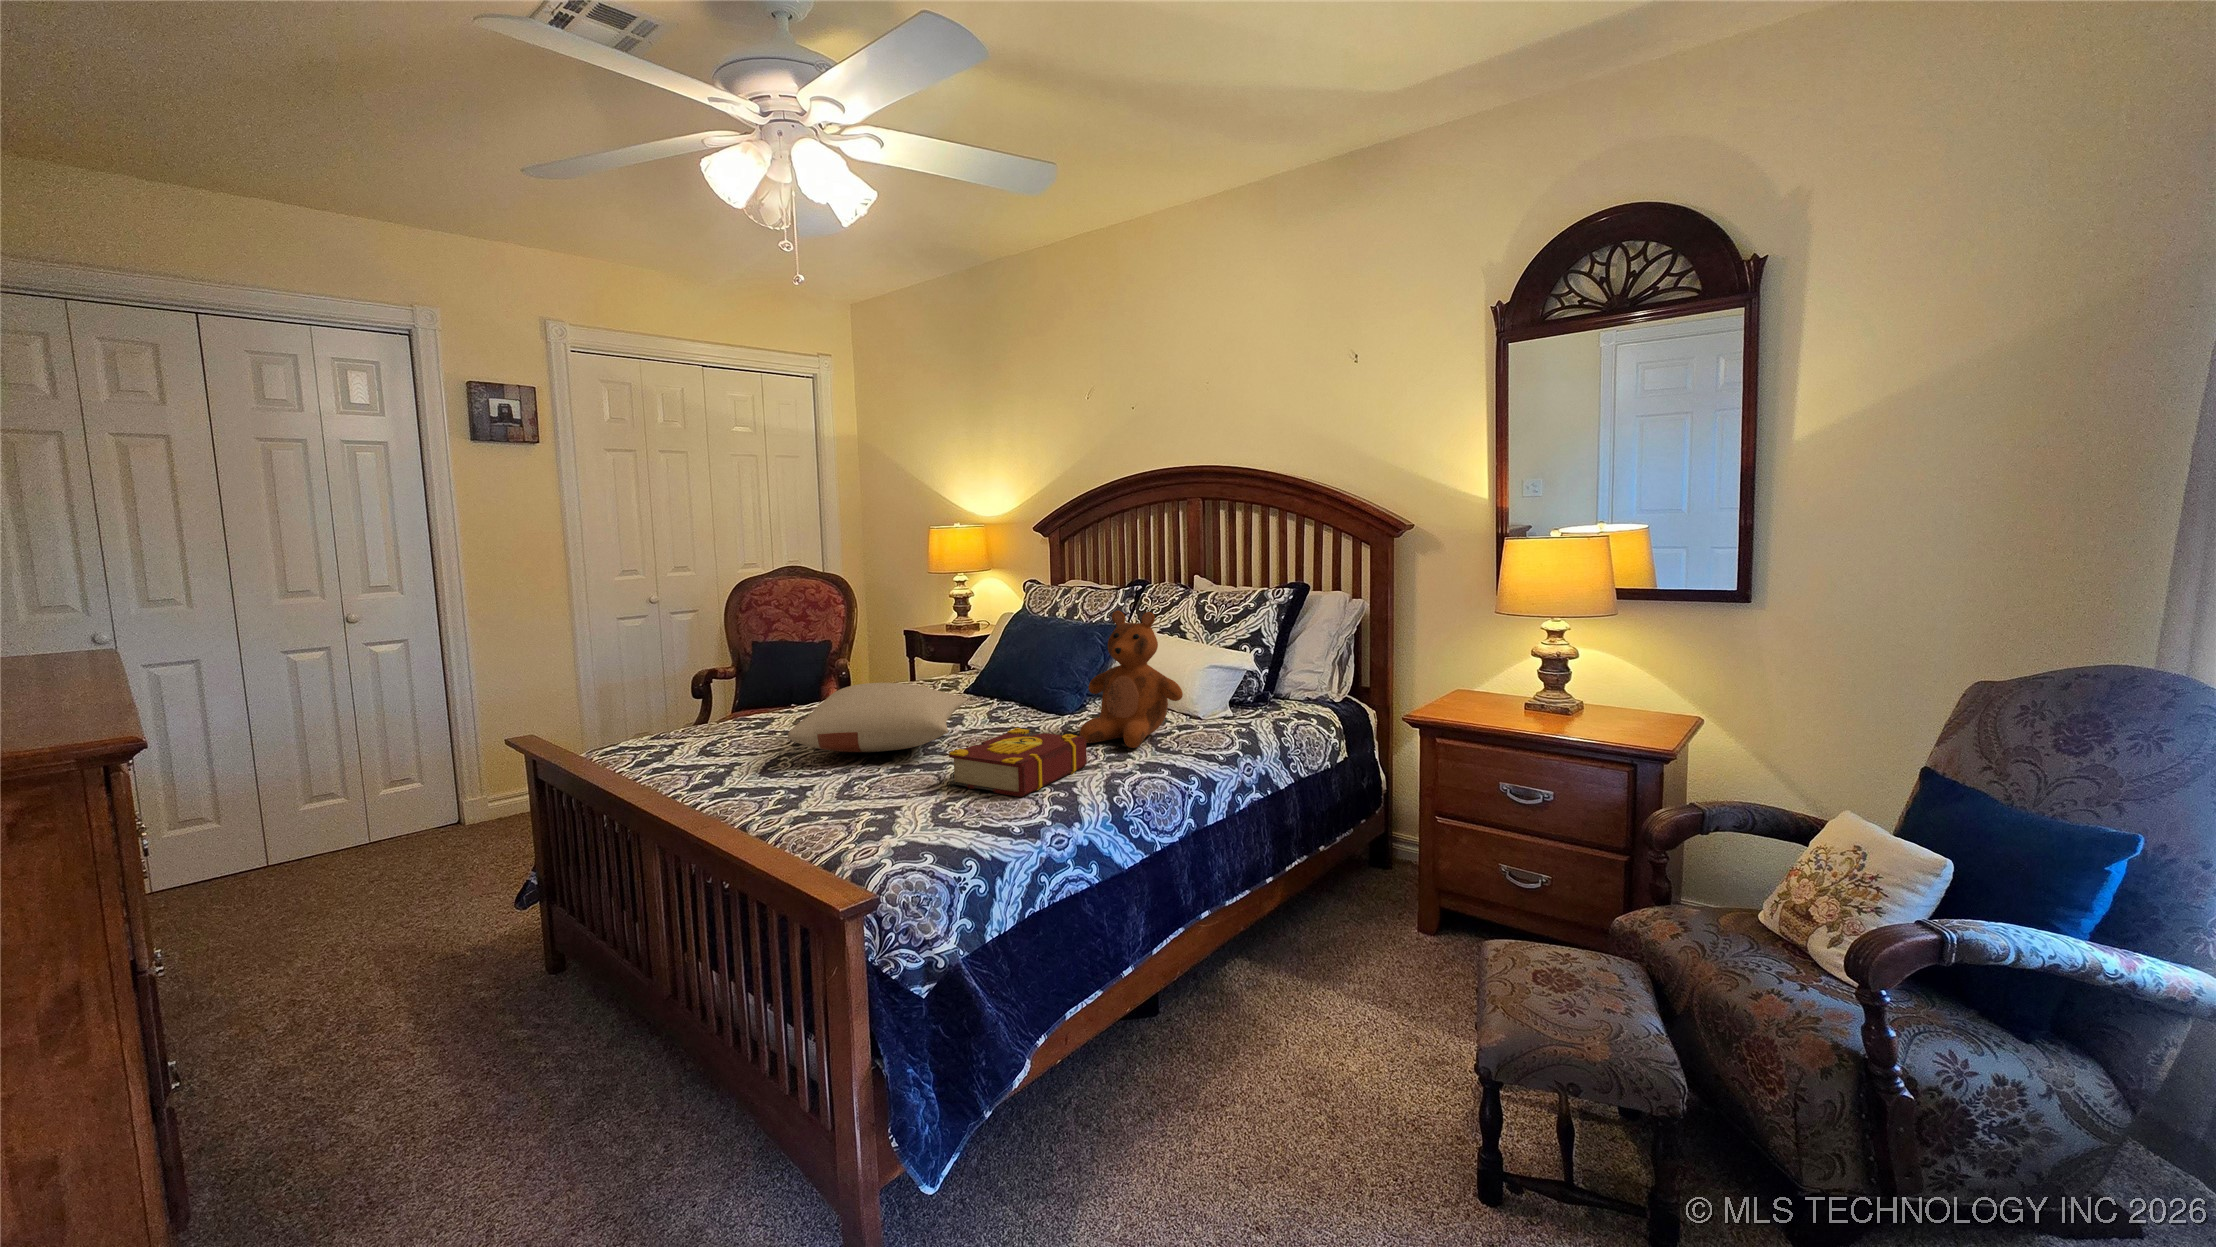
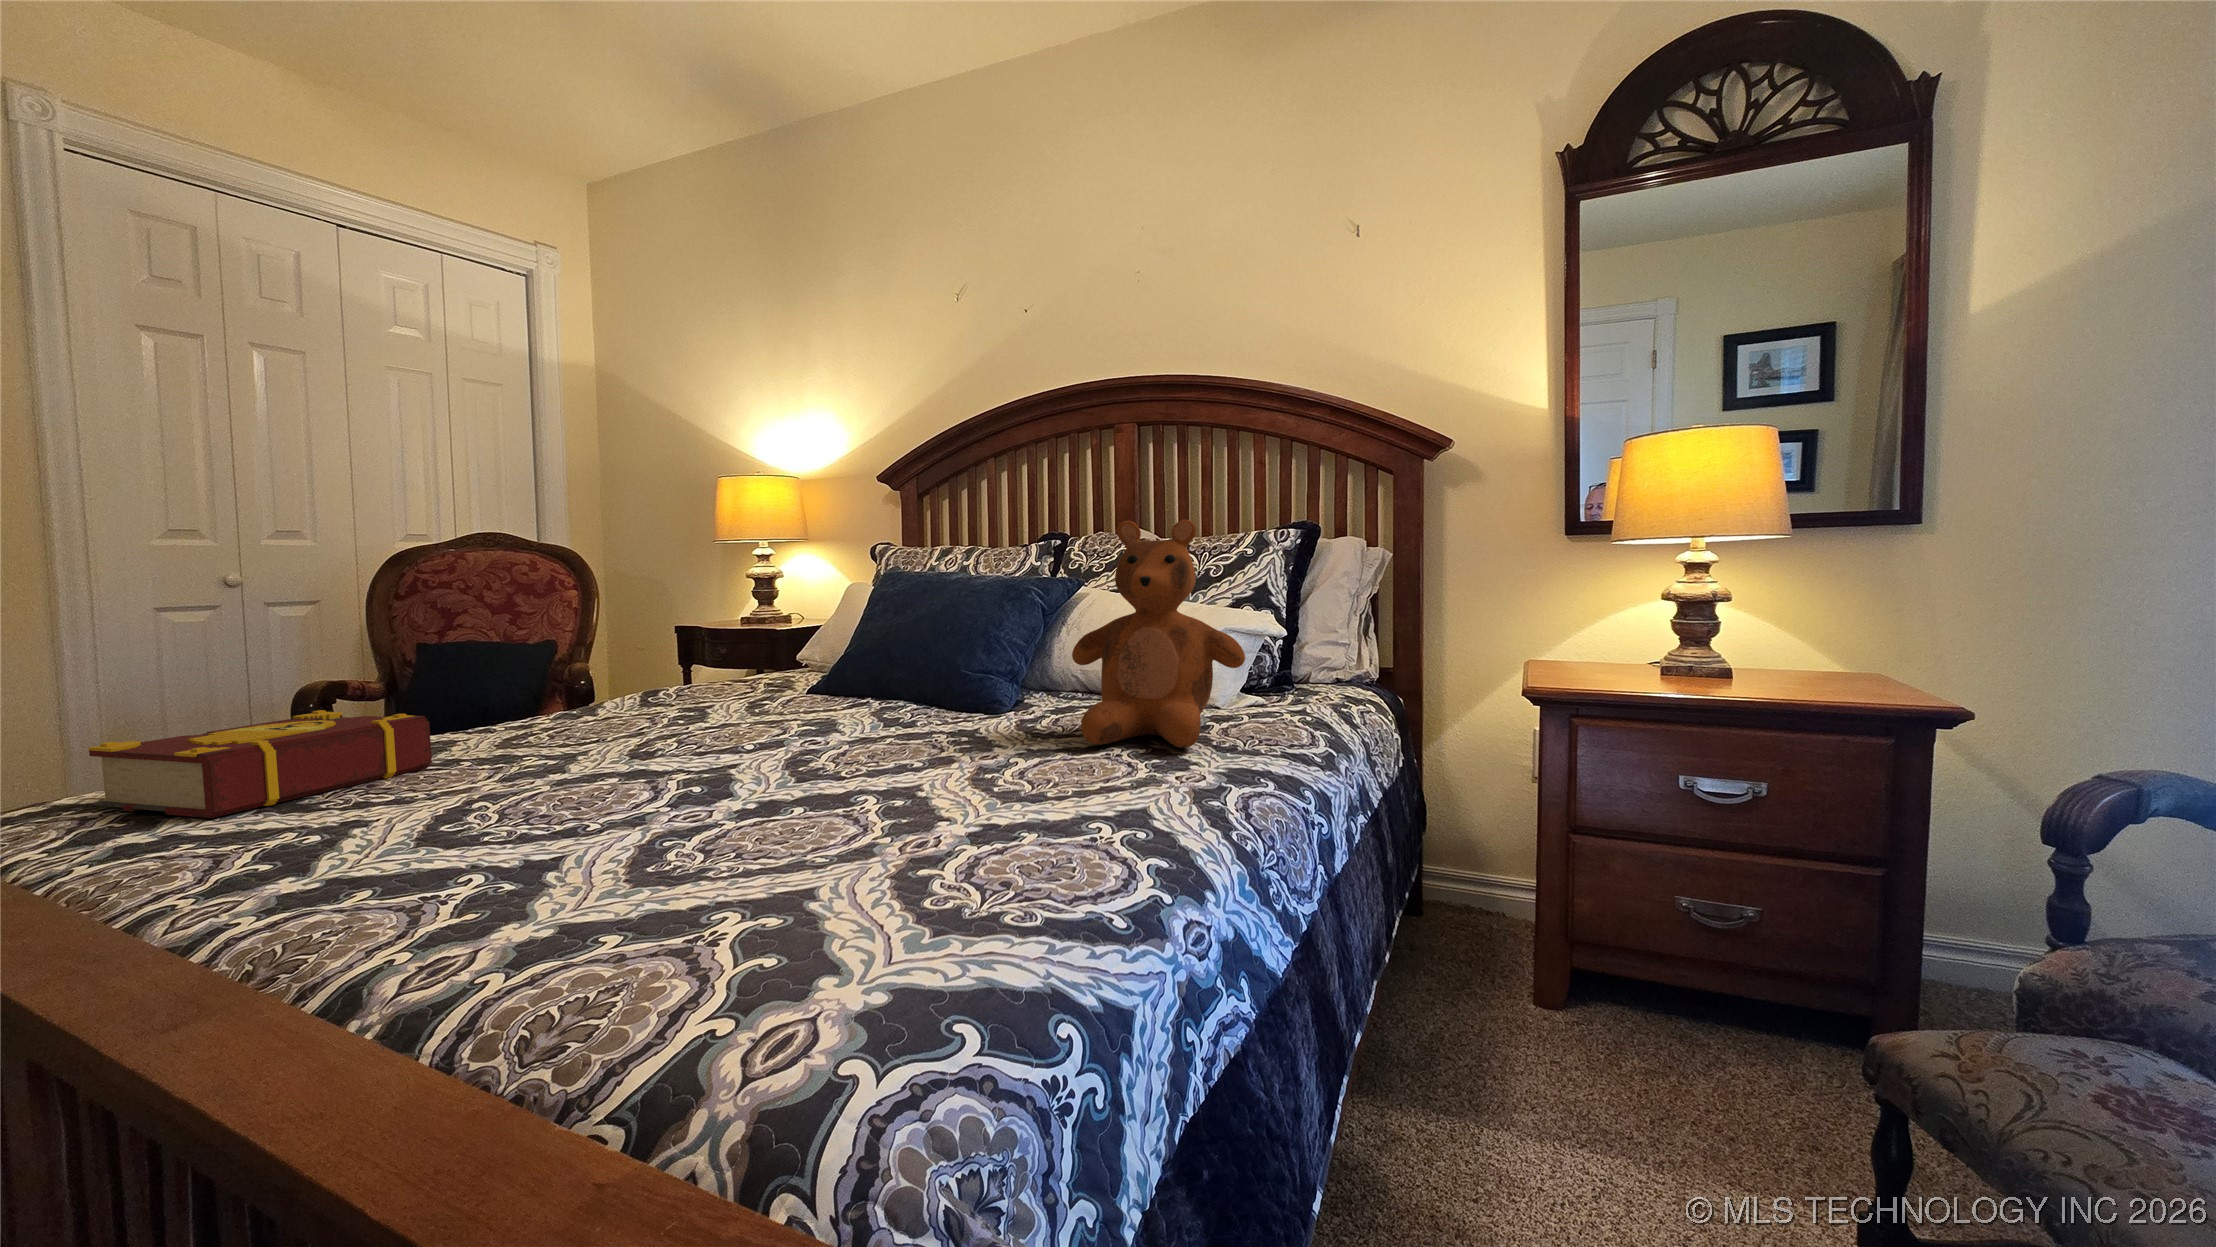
pillow: present [788,683,966,752] -> none [491,650,857,782]
book: present [949,728,1087,797] -> present [89,710,432,818]

